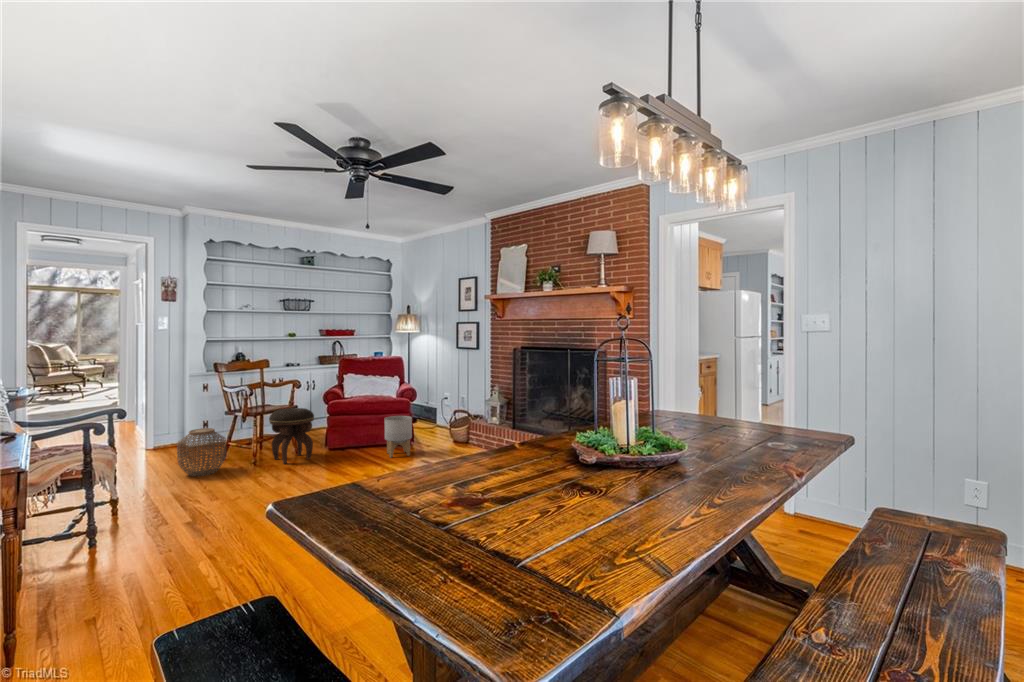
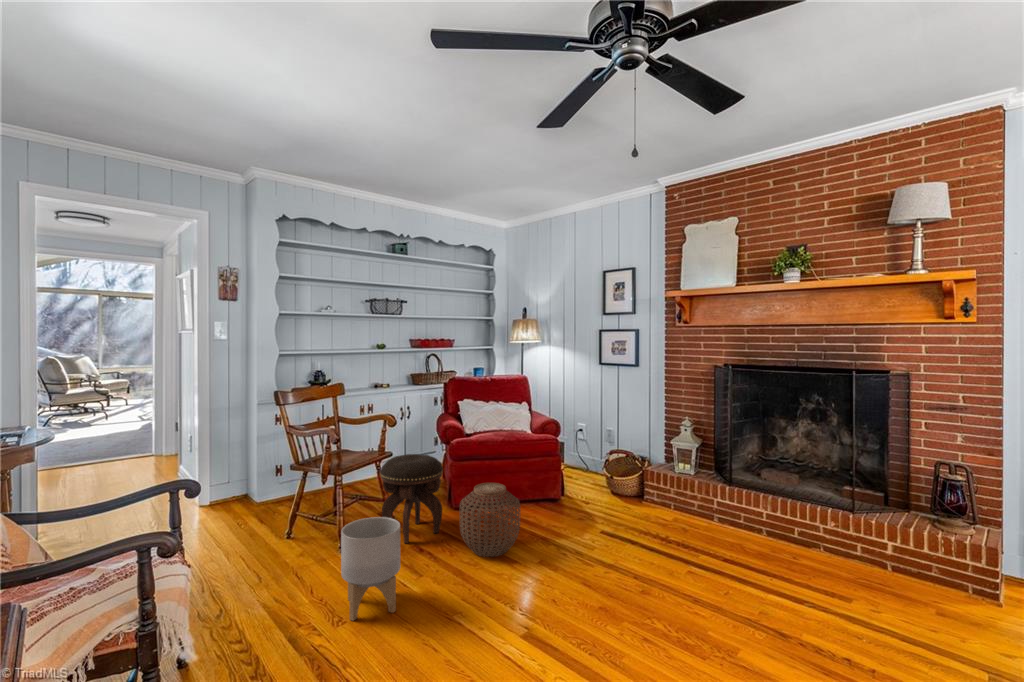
planter: present [385,416,412,457] -> present [341,517,400,621]
woven basket: present [177,428,226,476] -> present [460,483,520,557]

